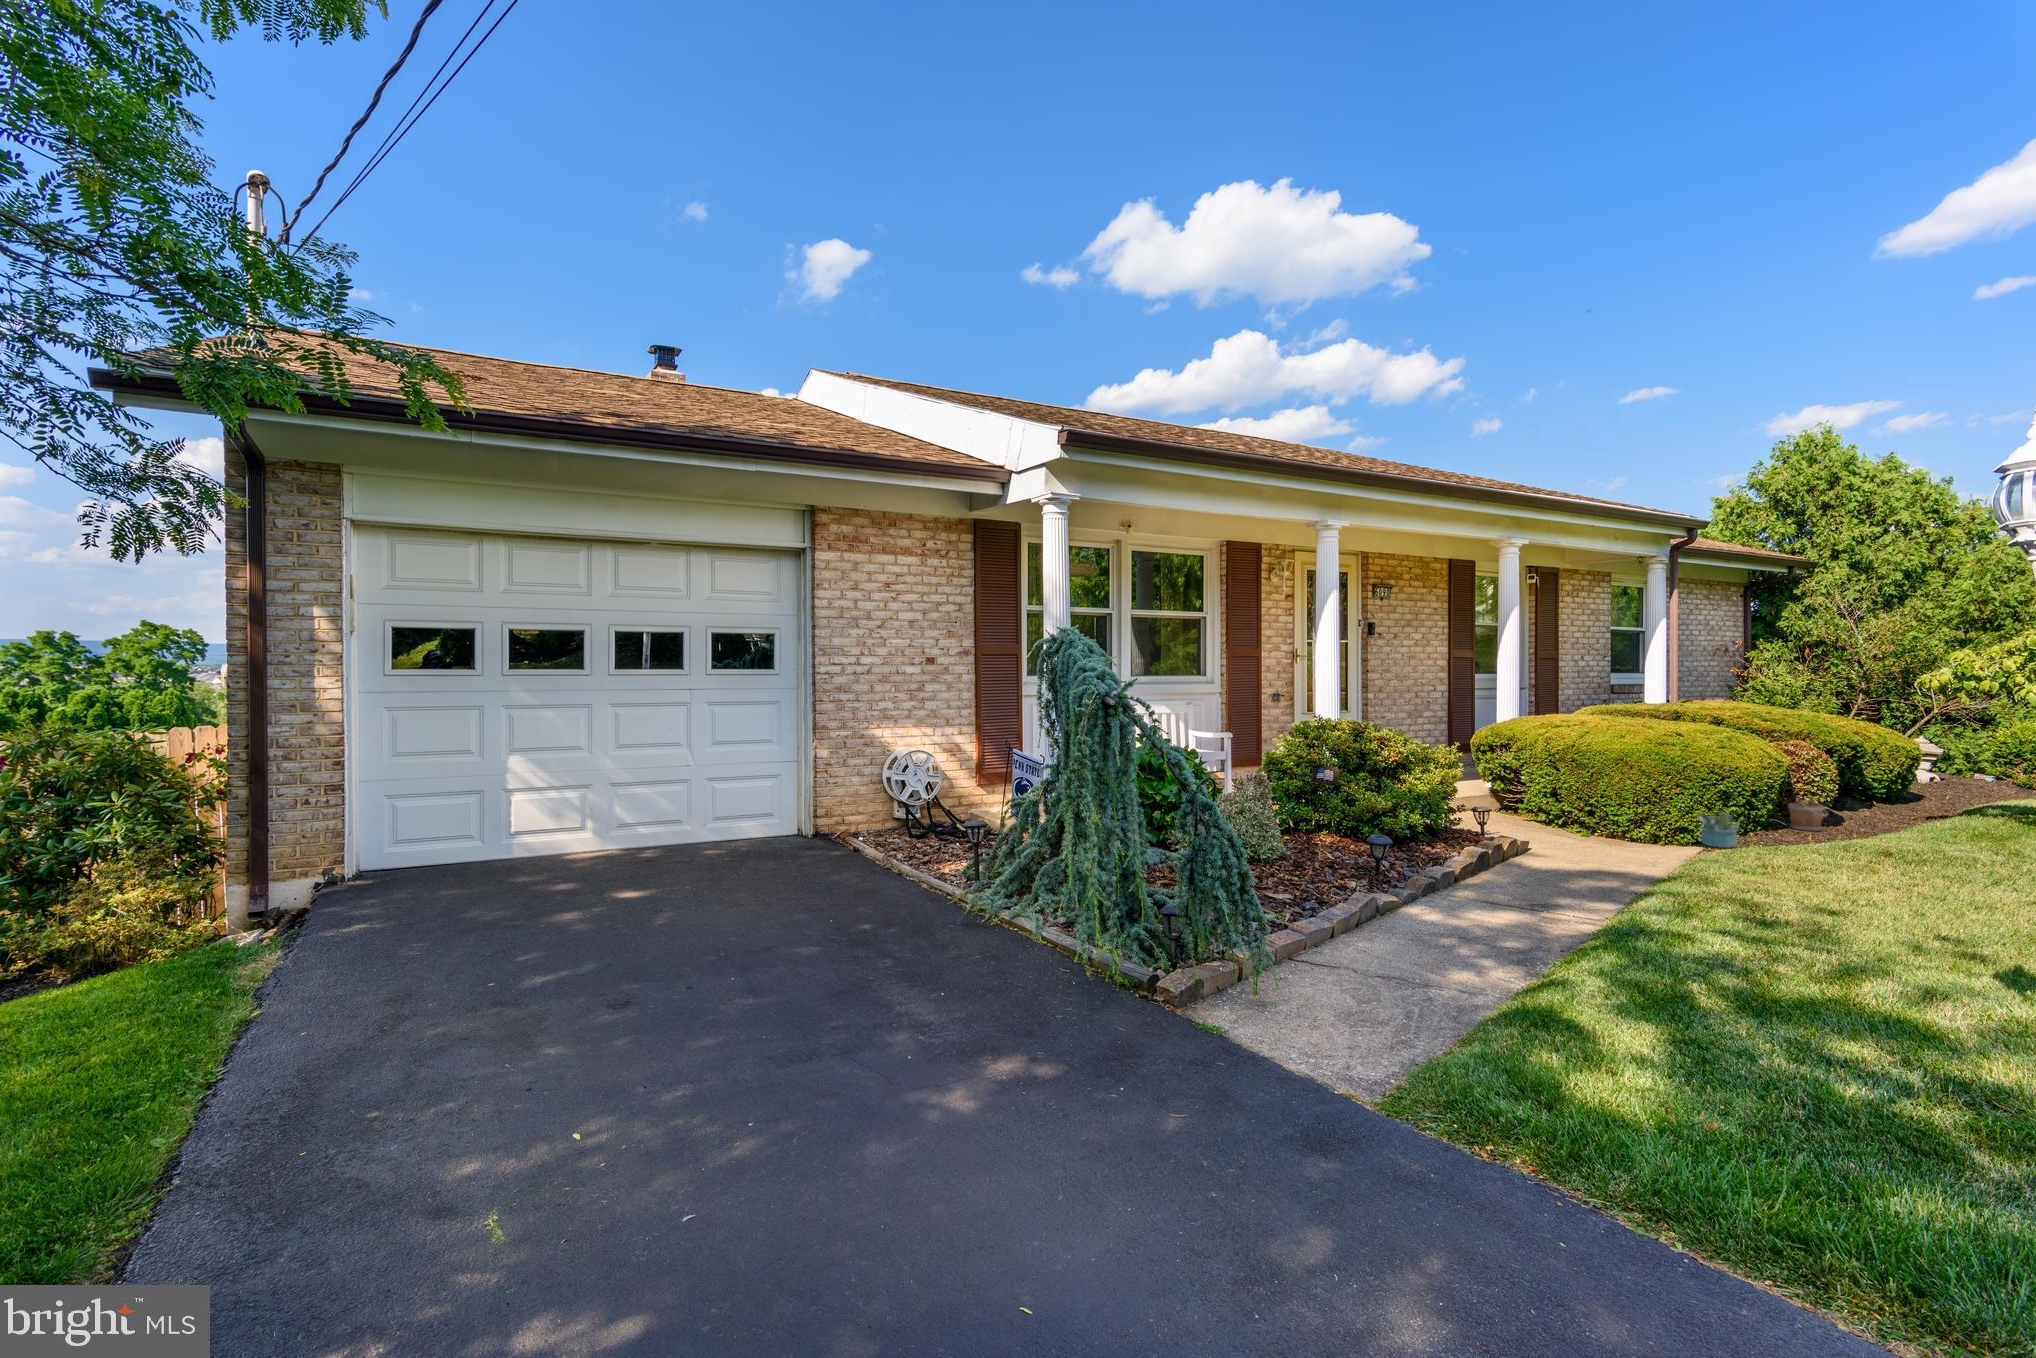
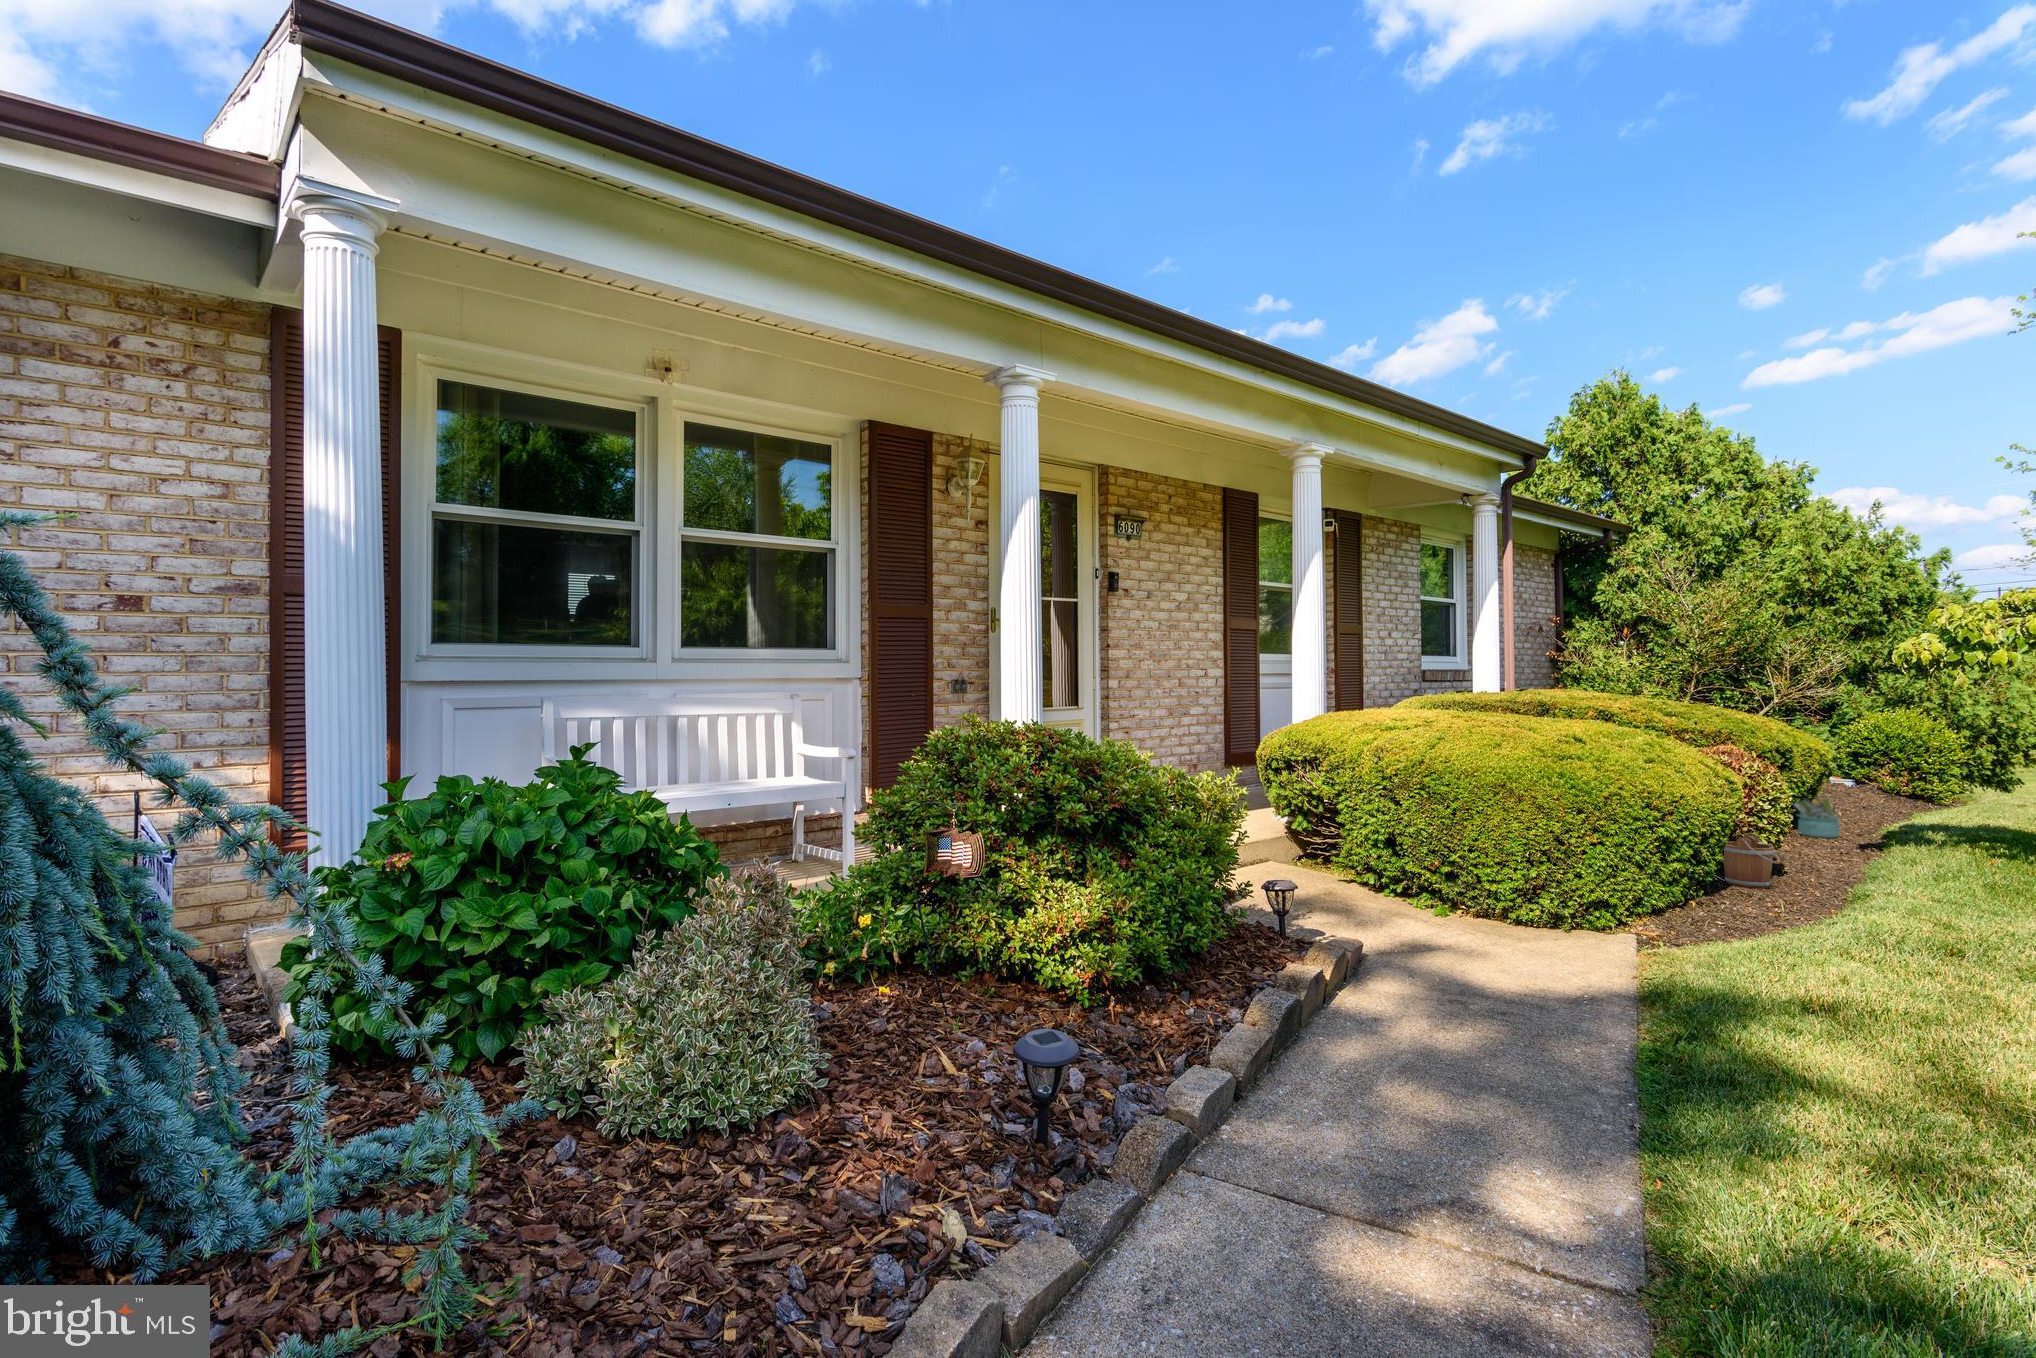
decorative plant: present [1699,812,1739,848] -> present [1795,798,1840,838]

